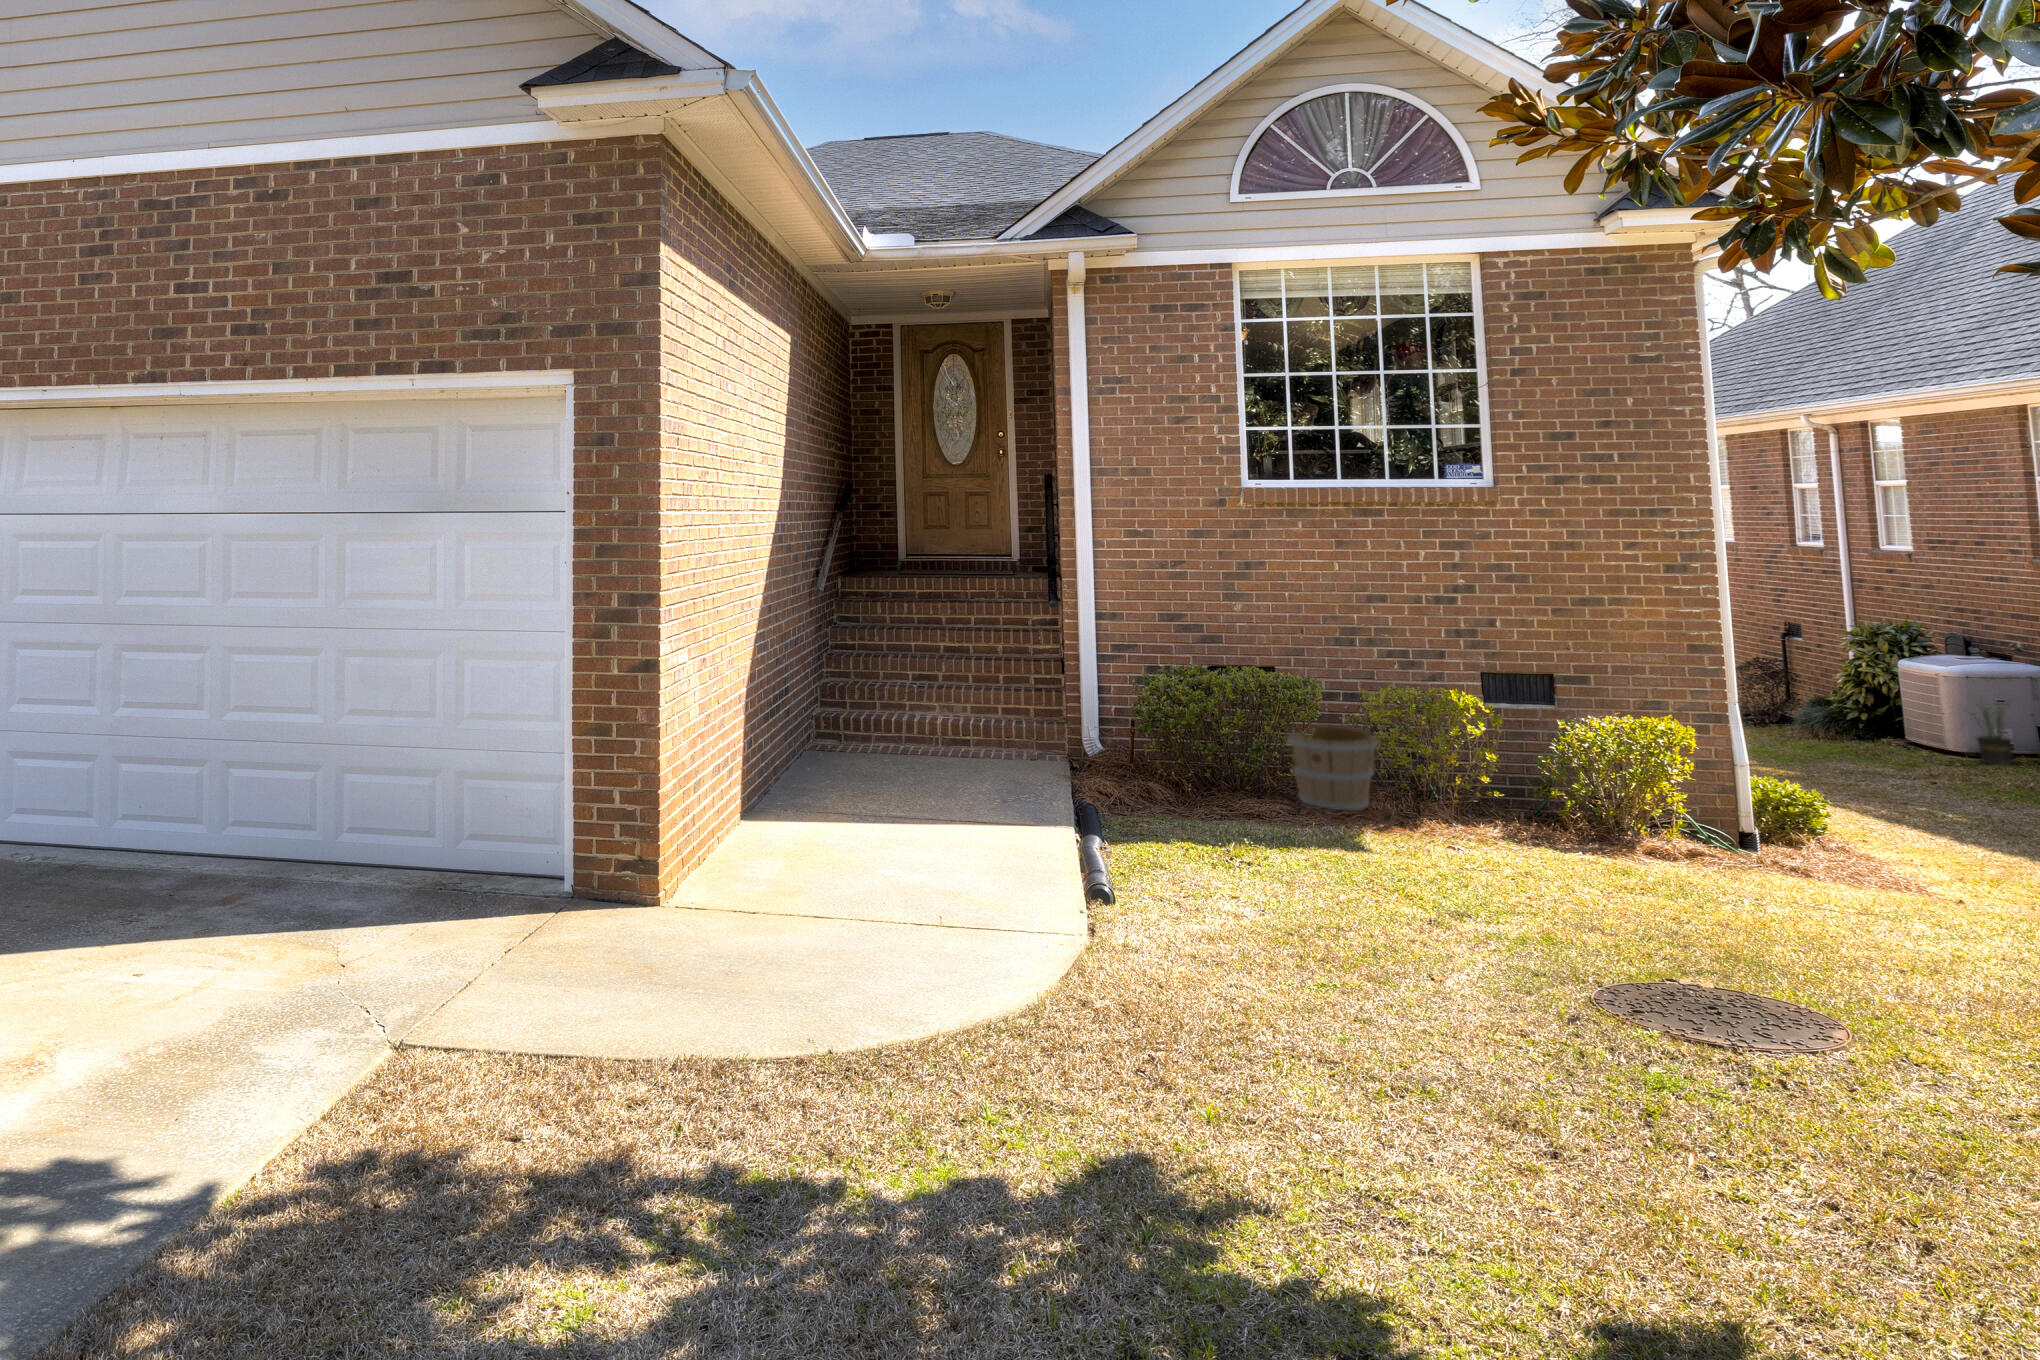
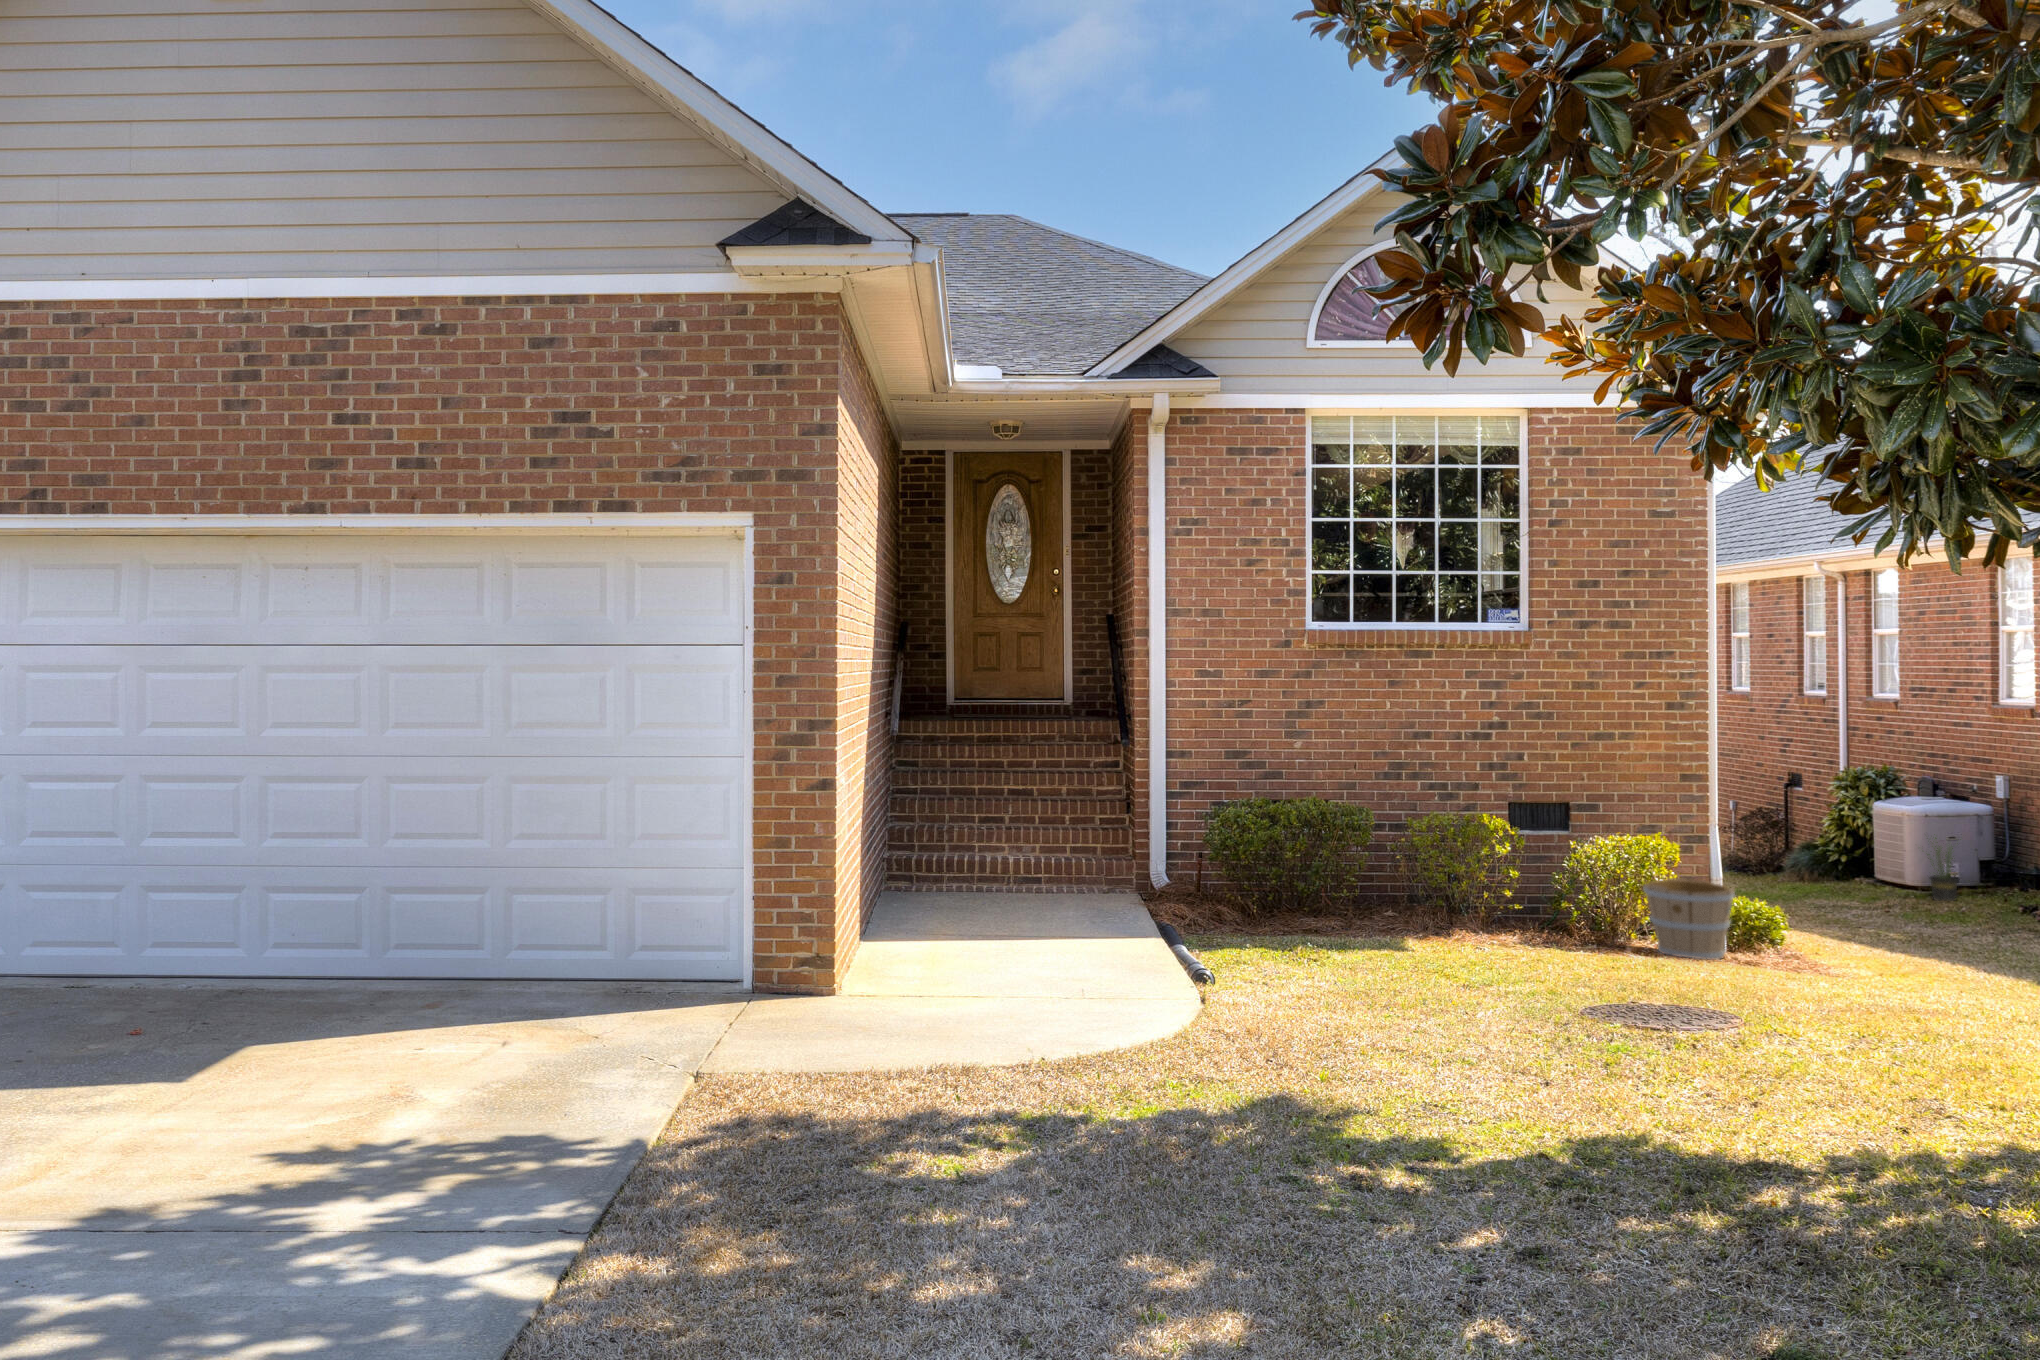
wooden bucket: present [1287,724,1377,811] -> present [1643,878,1735,960]

